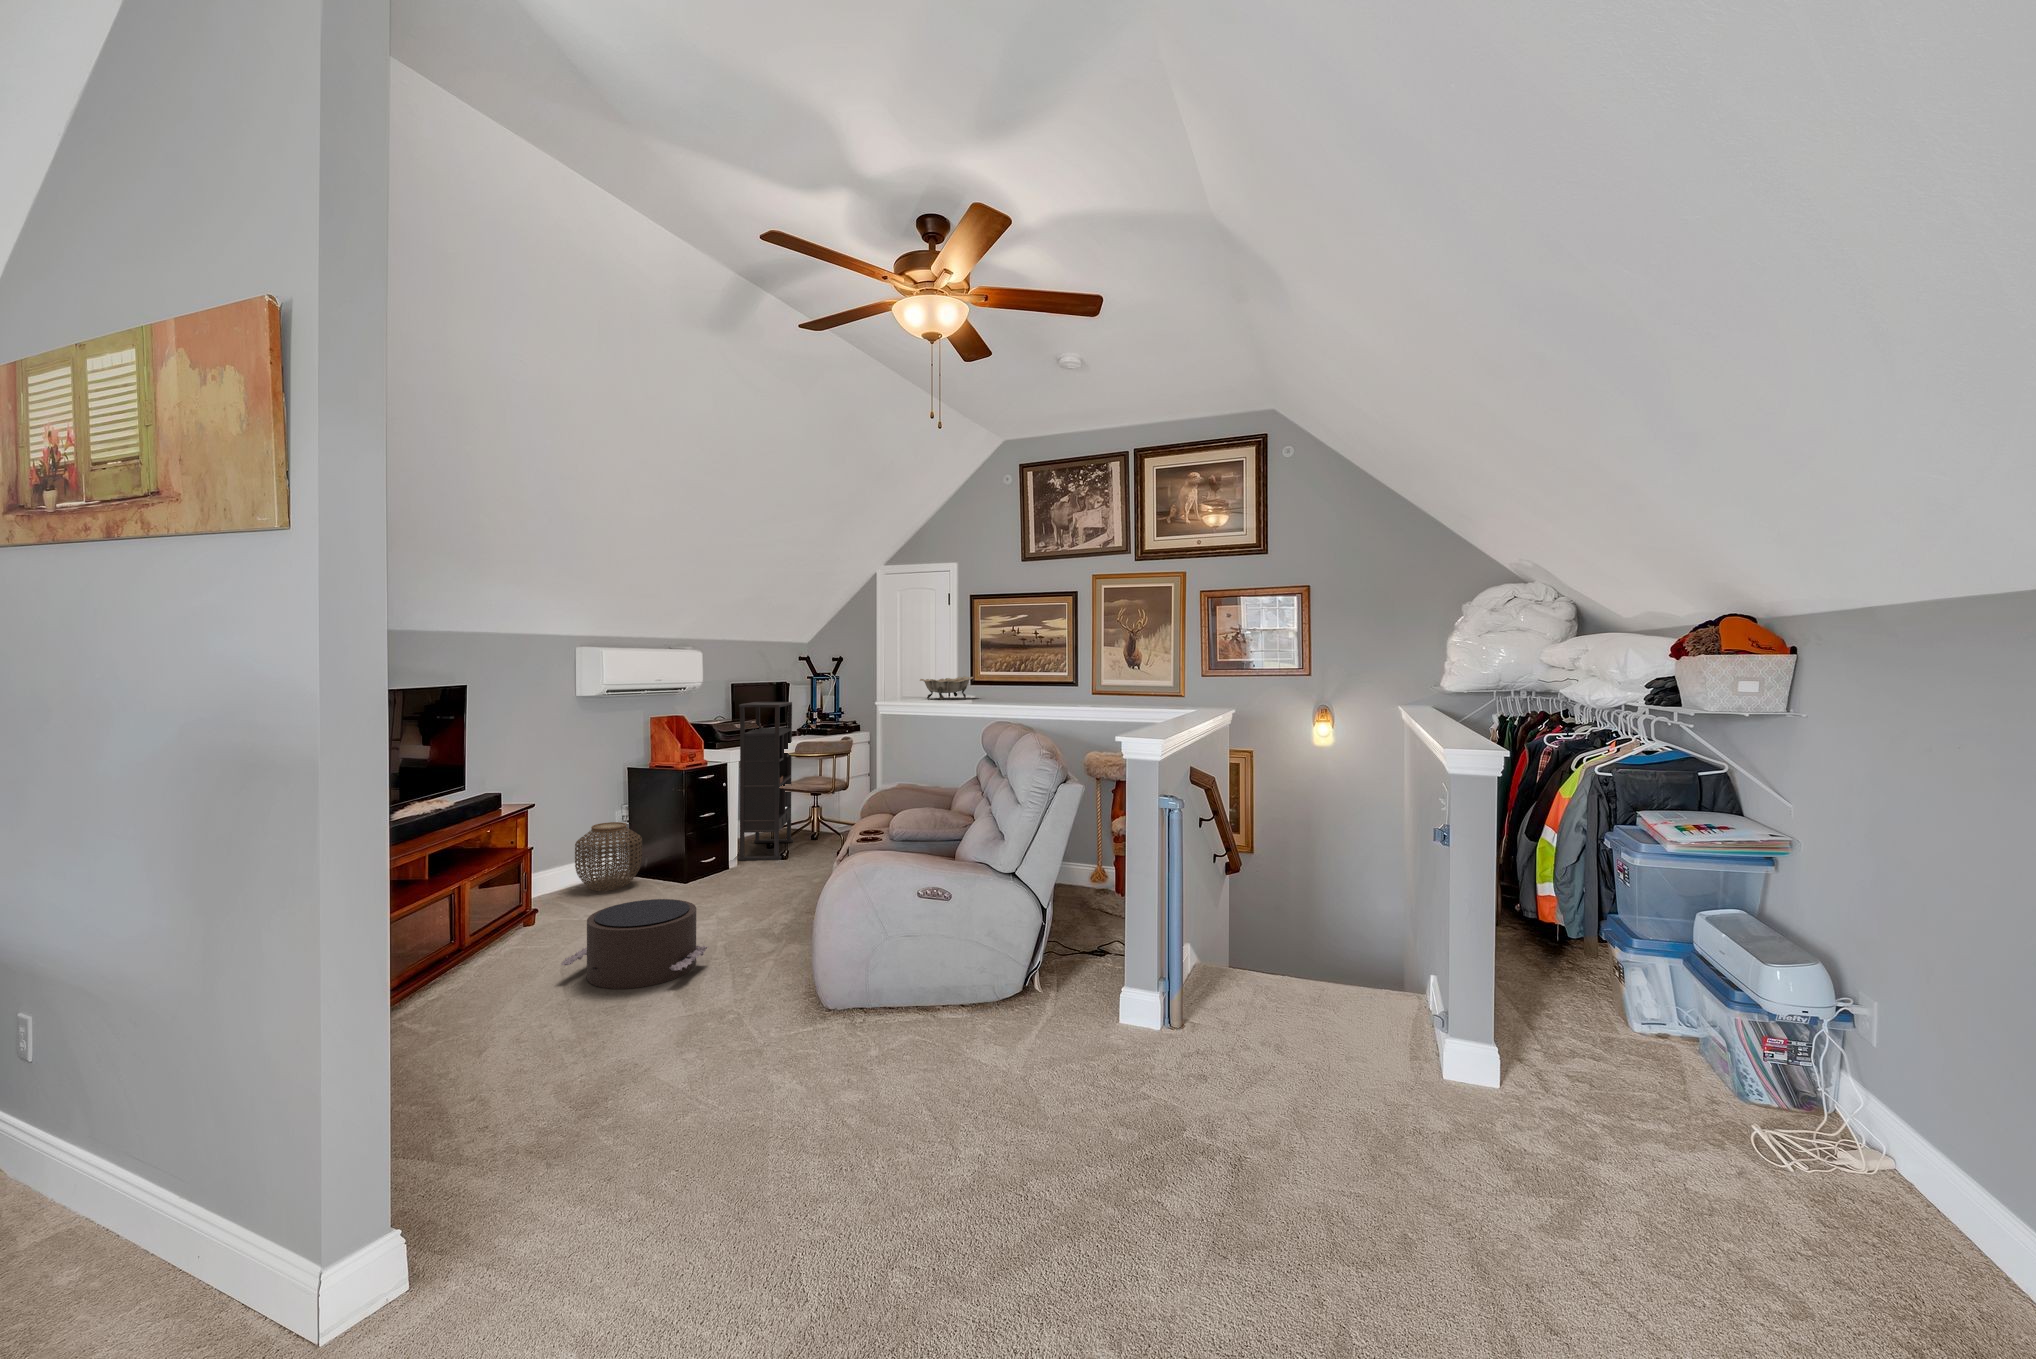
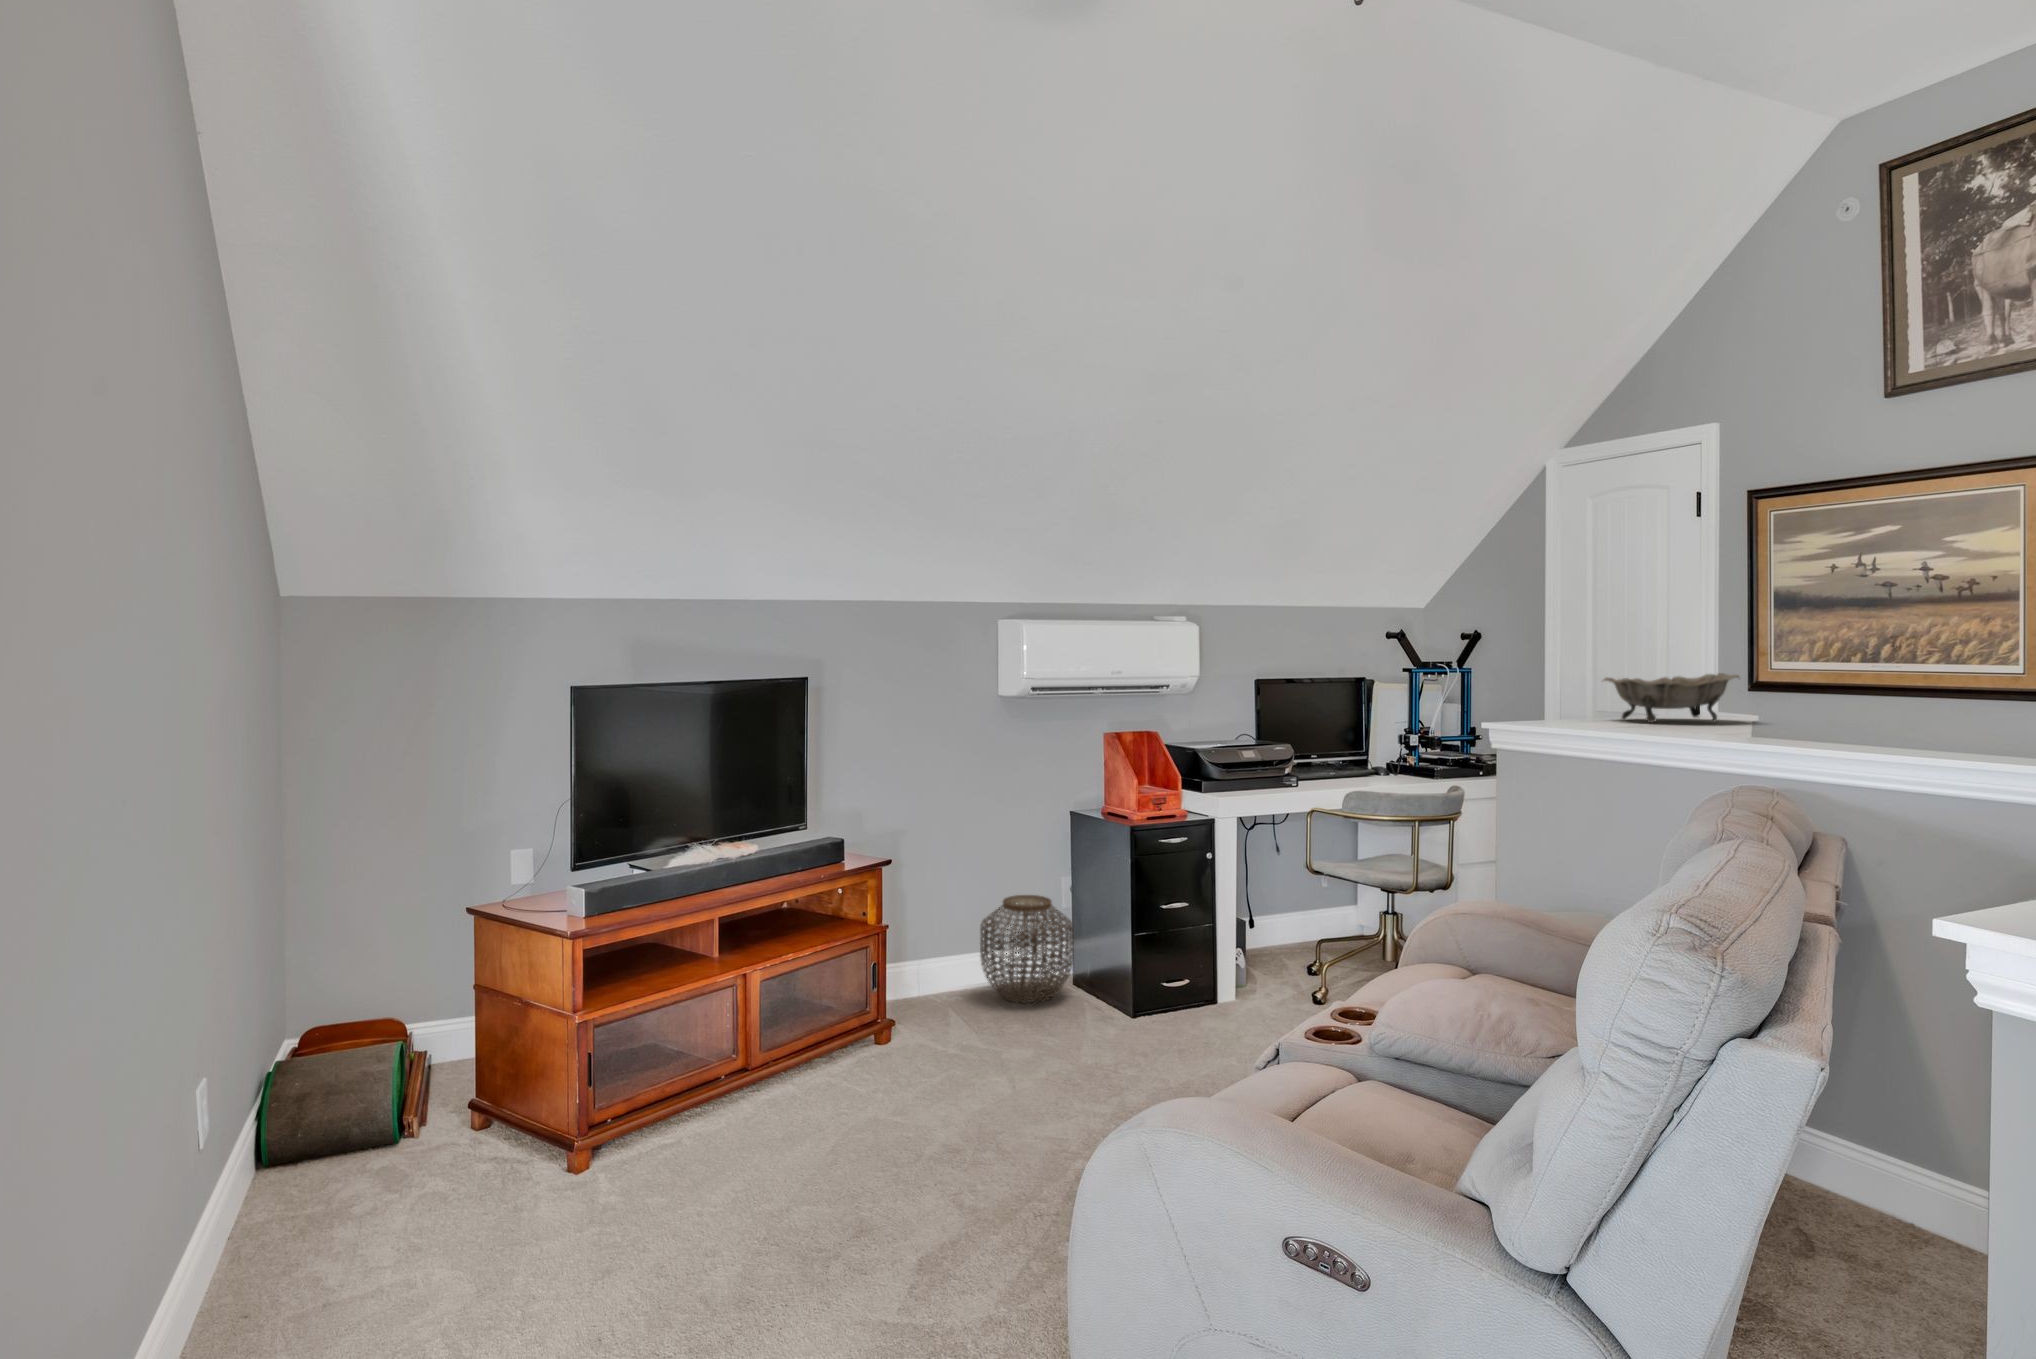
bookshelf: present [738,702,793,860] -> none [1239,714,1357,1001]
pouf: present [561,899,709,989] -> none [807,1050,1019,1220]

